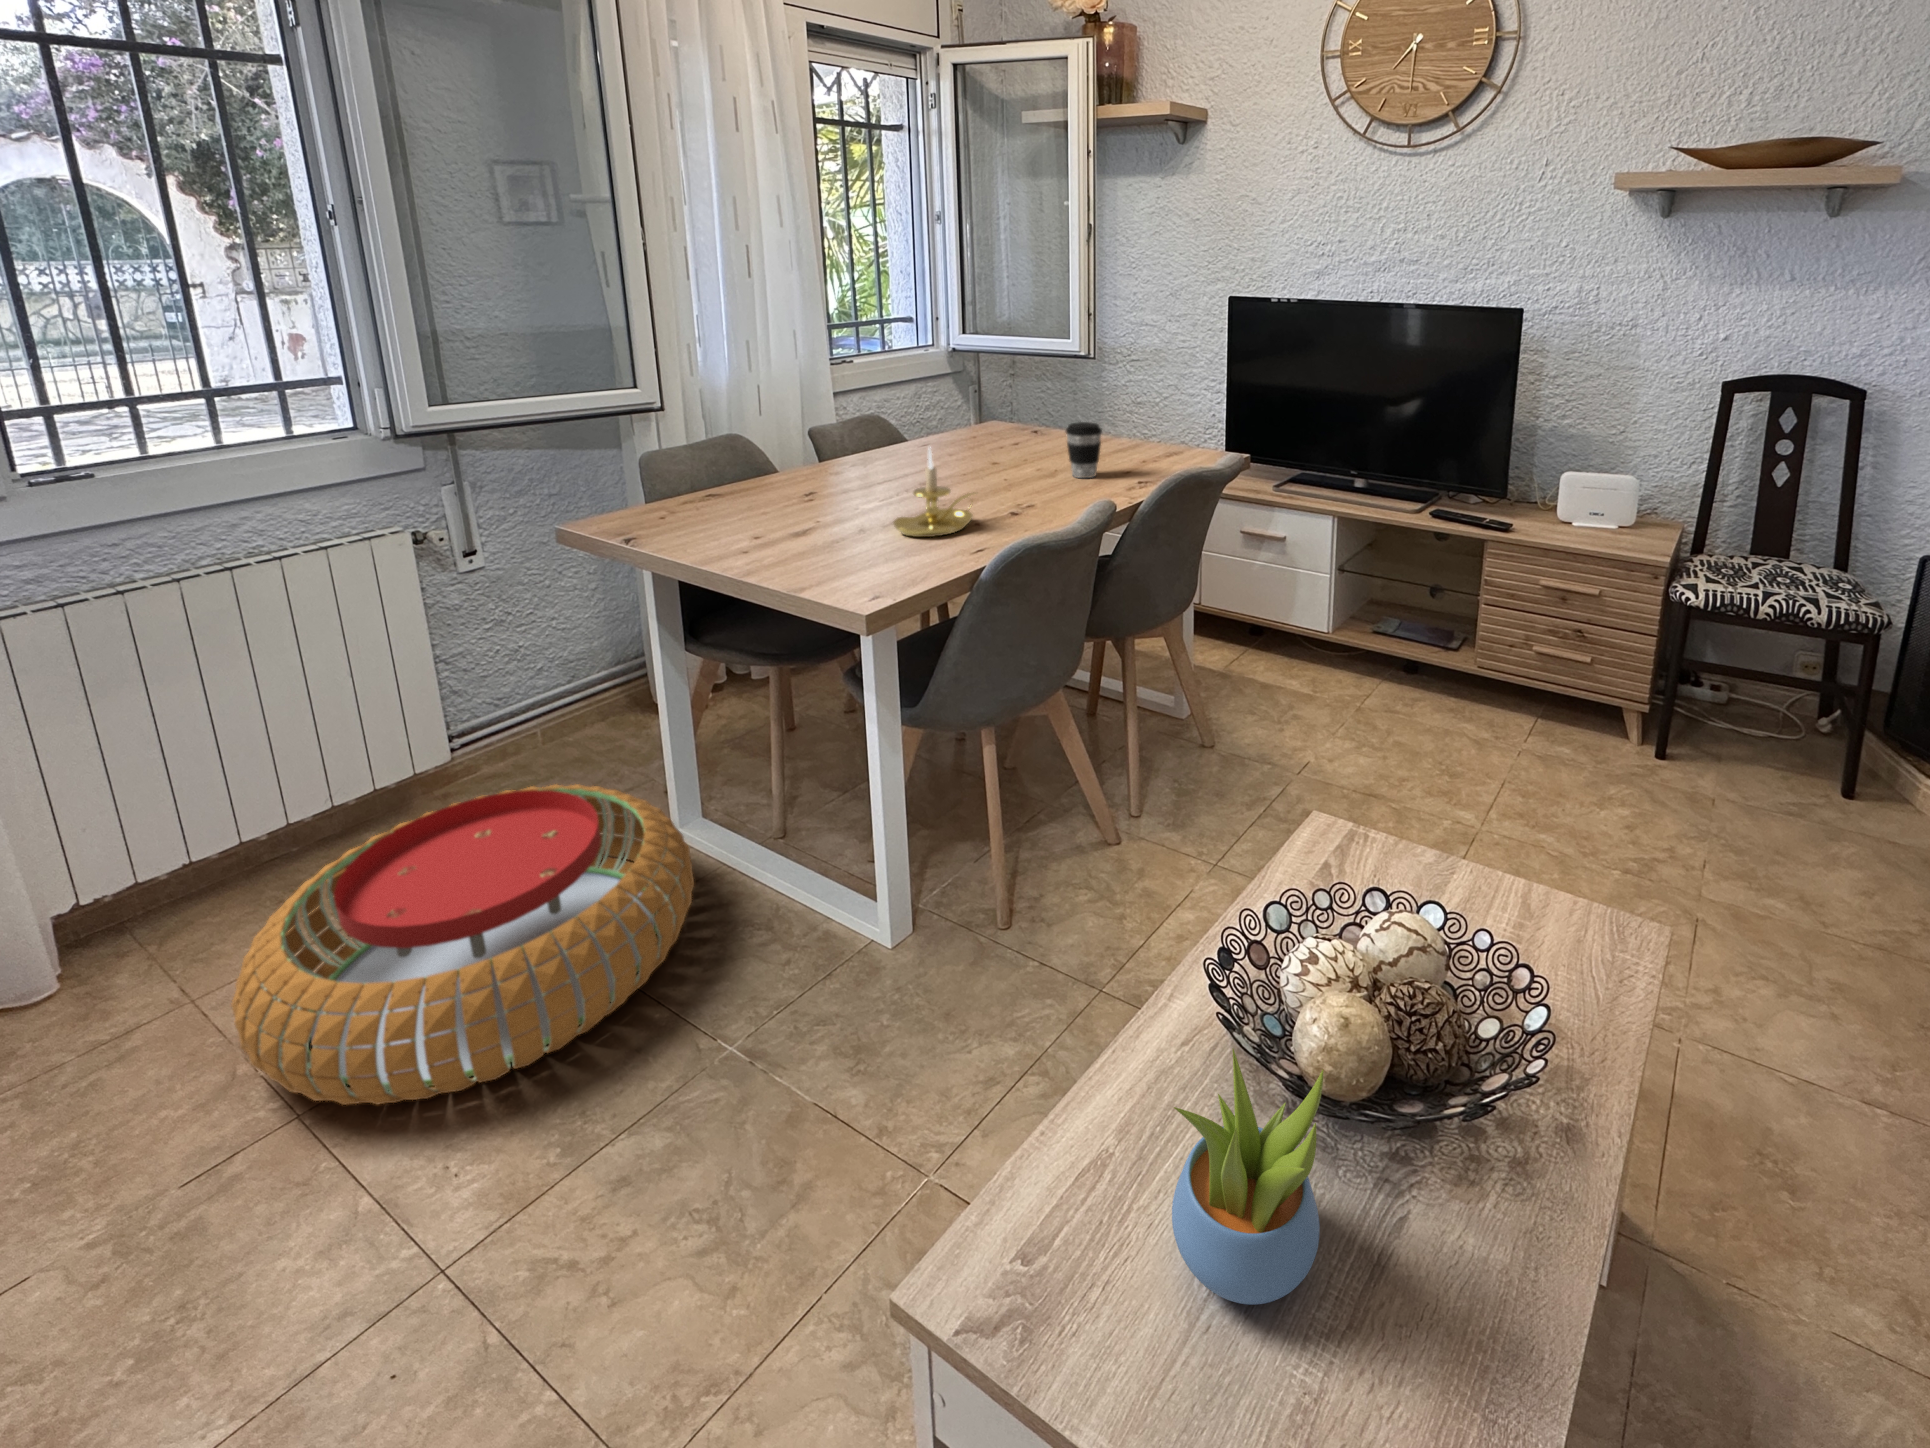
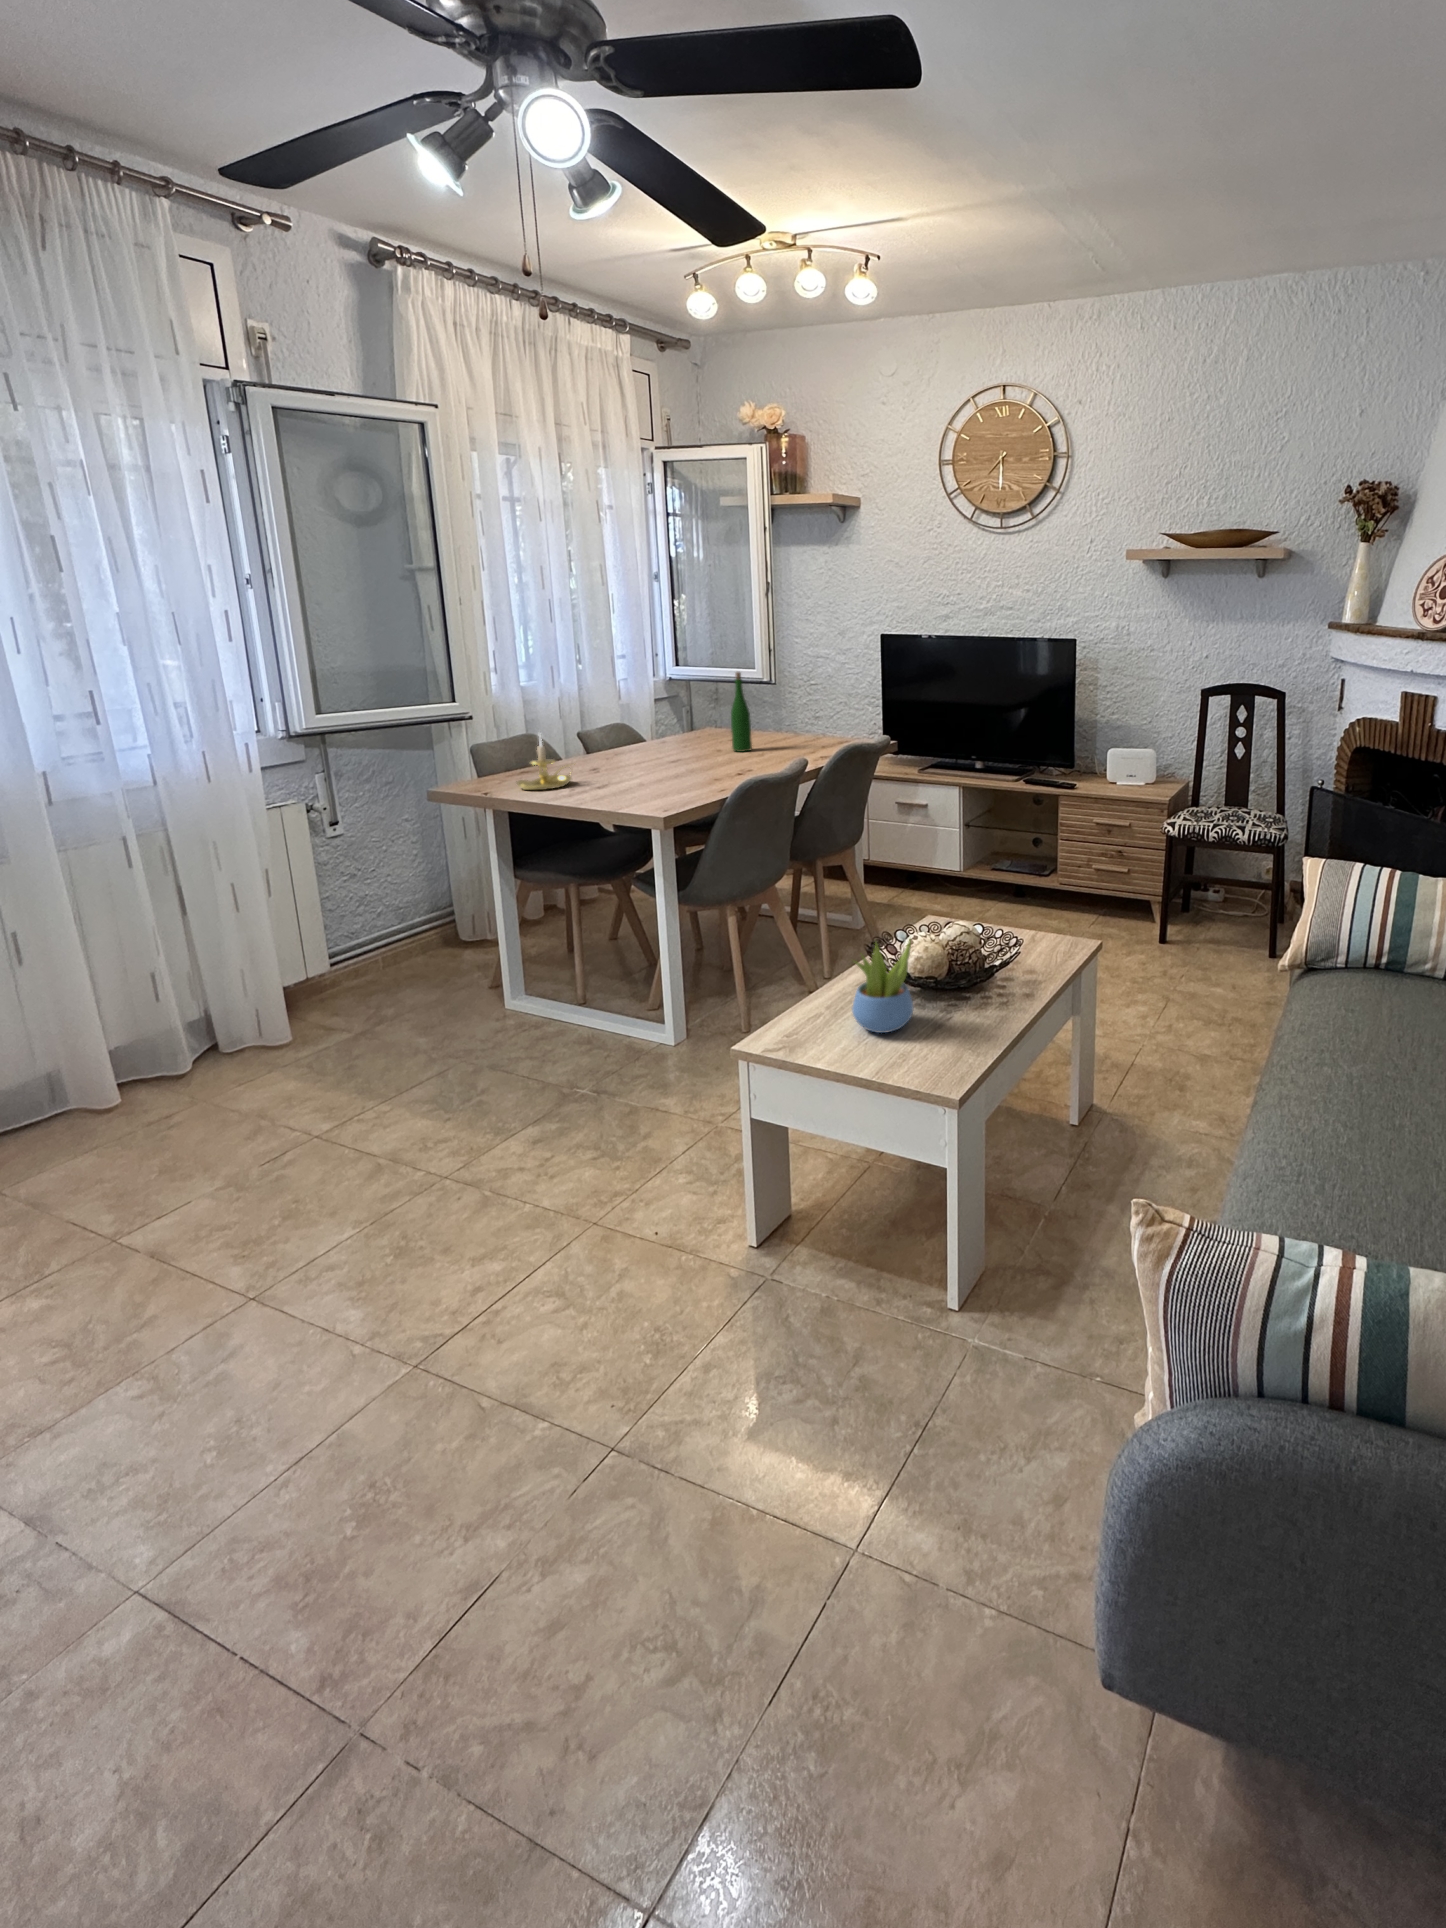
wine bottle: none [1012,350,1040,464] -> present [731,672,752,752]
coffee cup: present [1066,422,1102,478] -> none [771,720,796,758]
candle holder: present [893,447,974,537] -> present [517,735,571,790]
pouf: present [232,784,694,1105] -> none [256,965,541,1129]

